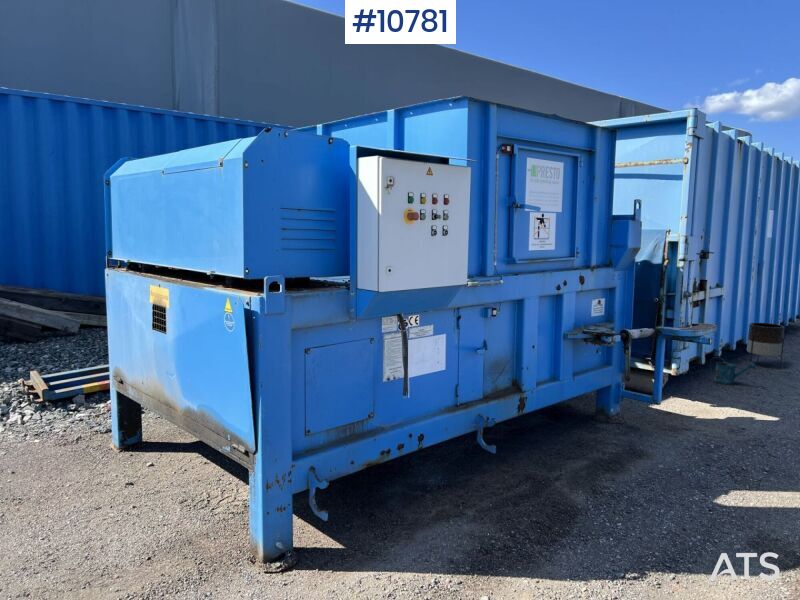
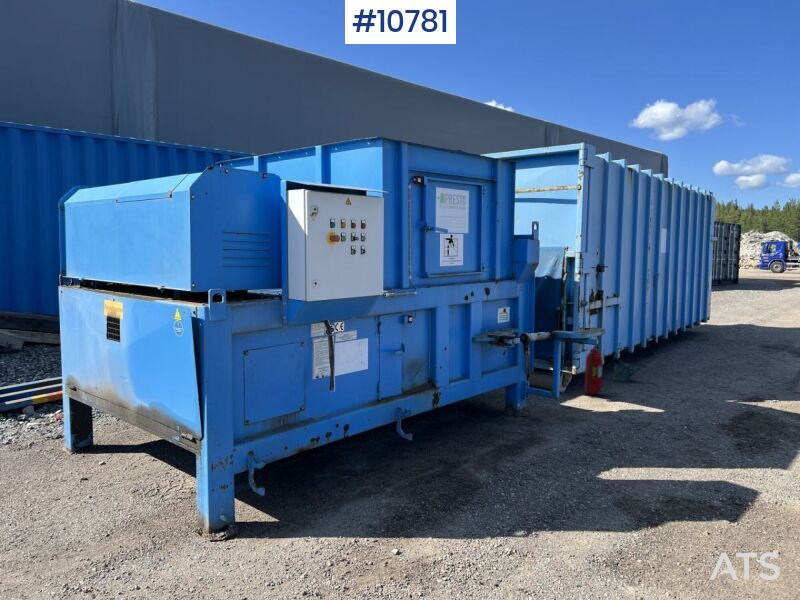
planter: present [747,323,785,368] -> none [644,328,674,368]
fire extinguisher: none [684,341,707,398] -> present [585,345,603,394]

